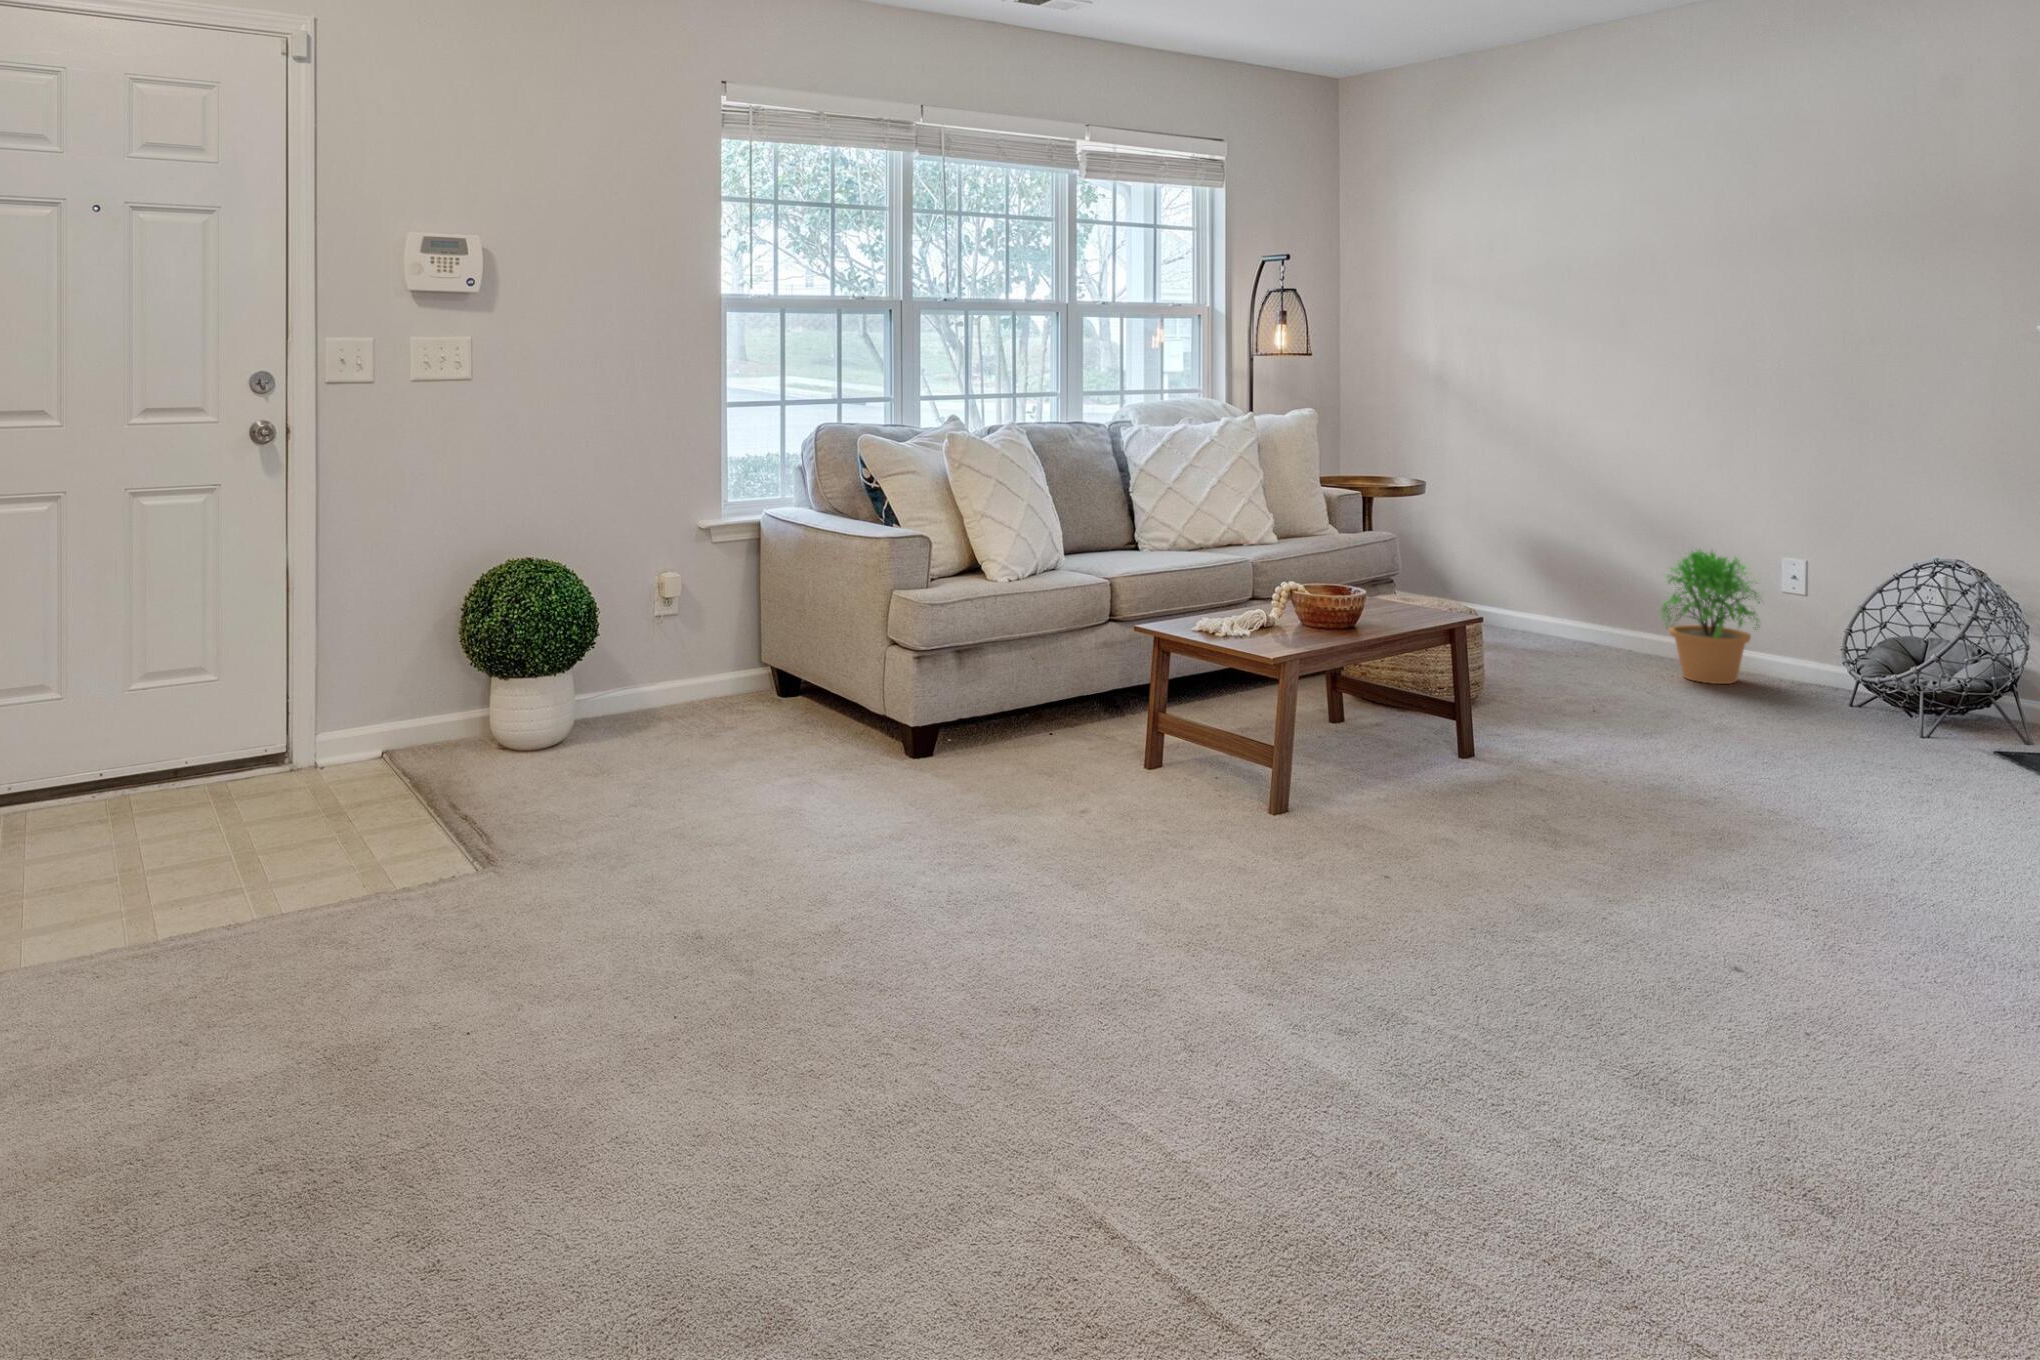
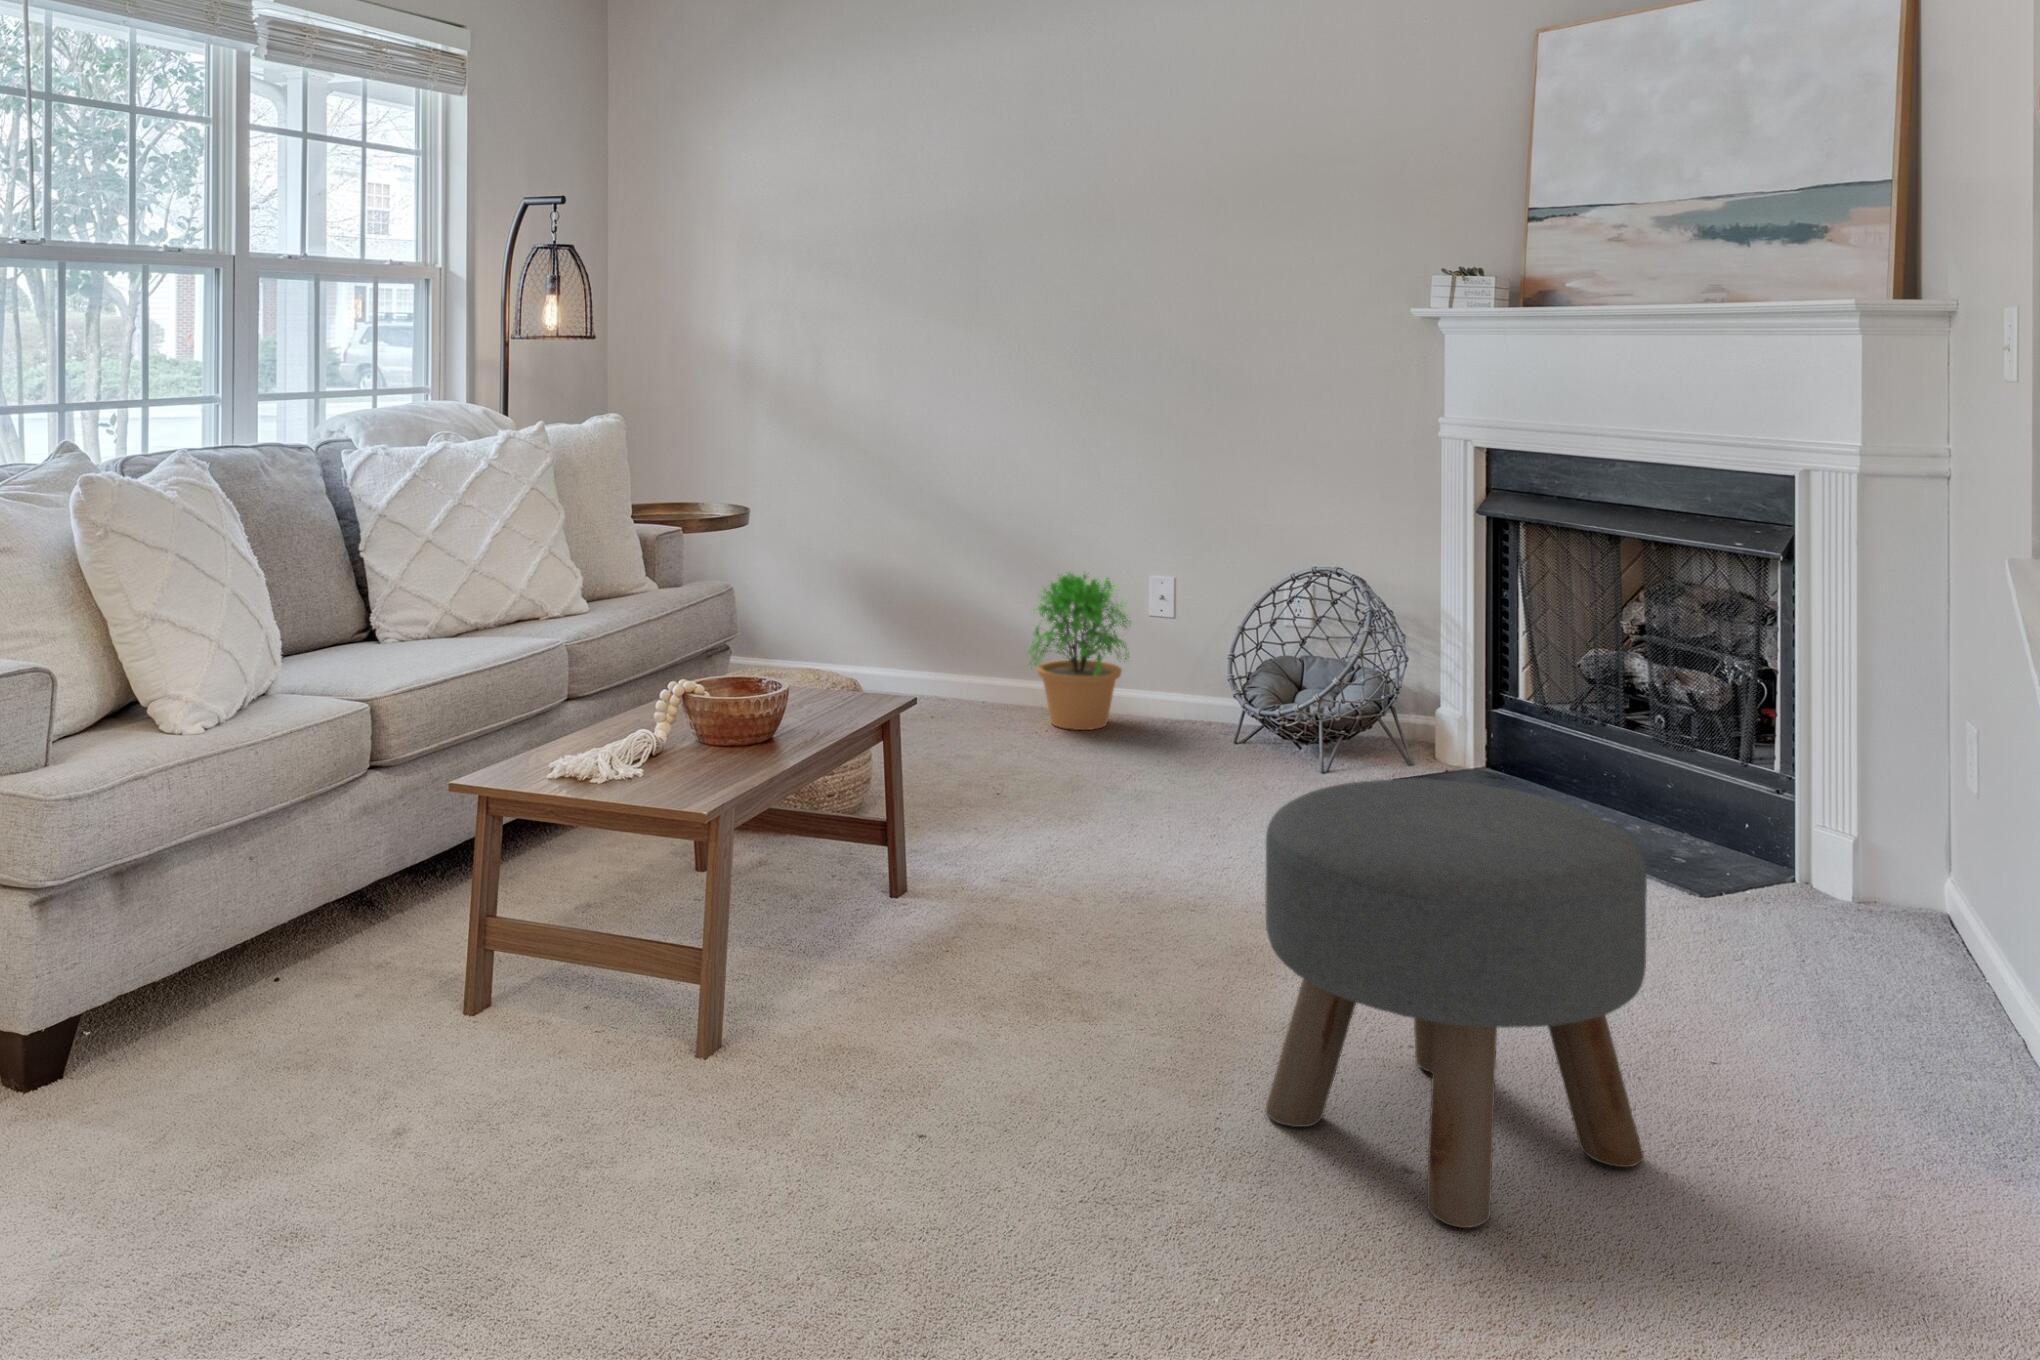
ottoman: none [1620,685,1923,980] -> present [1265,779,1647,1228]

